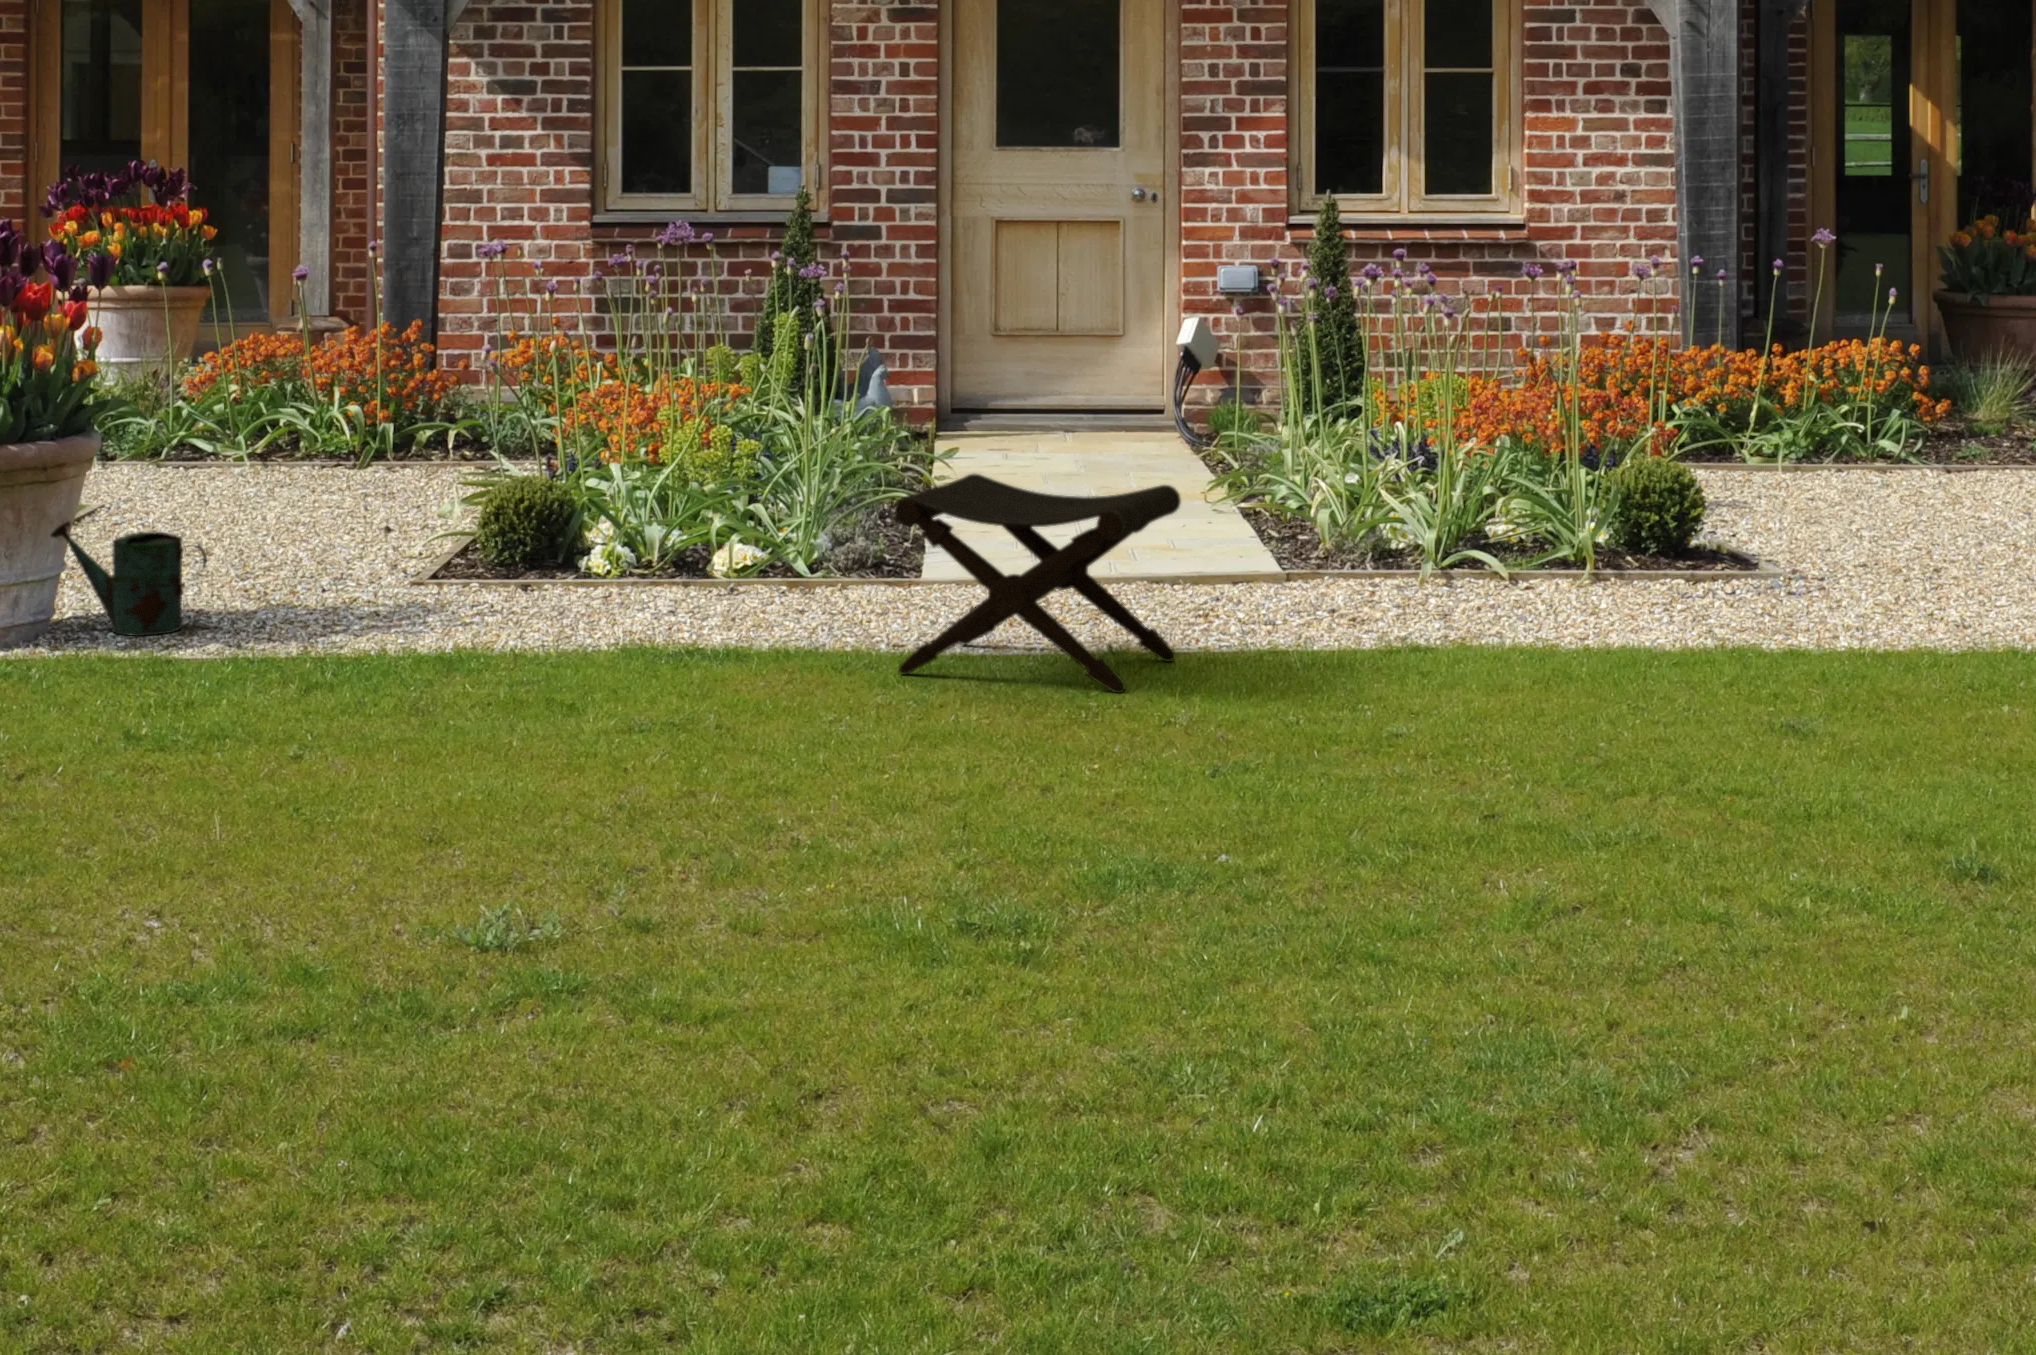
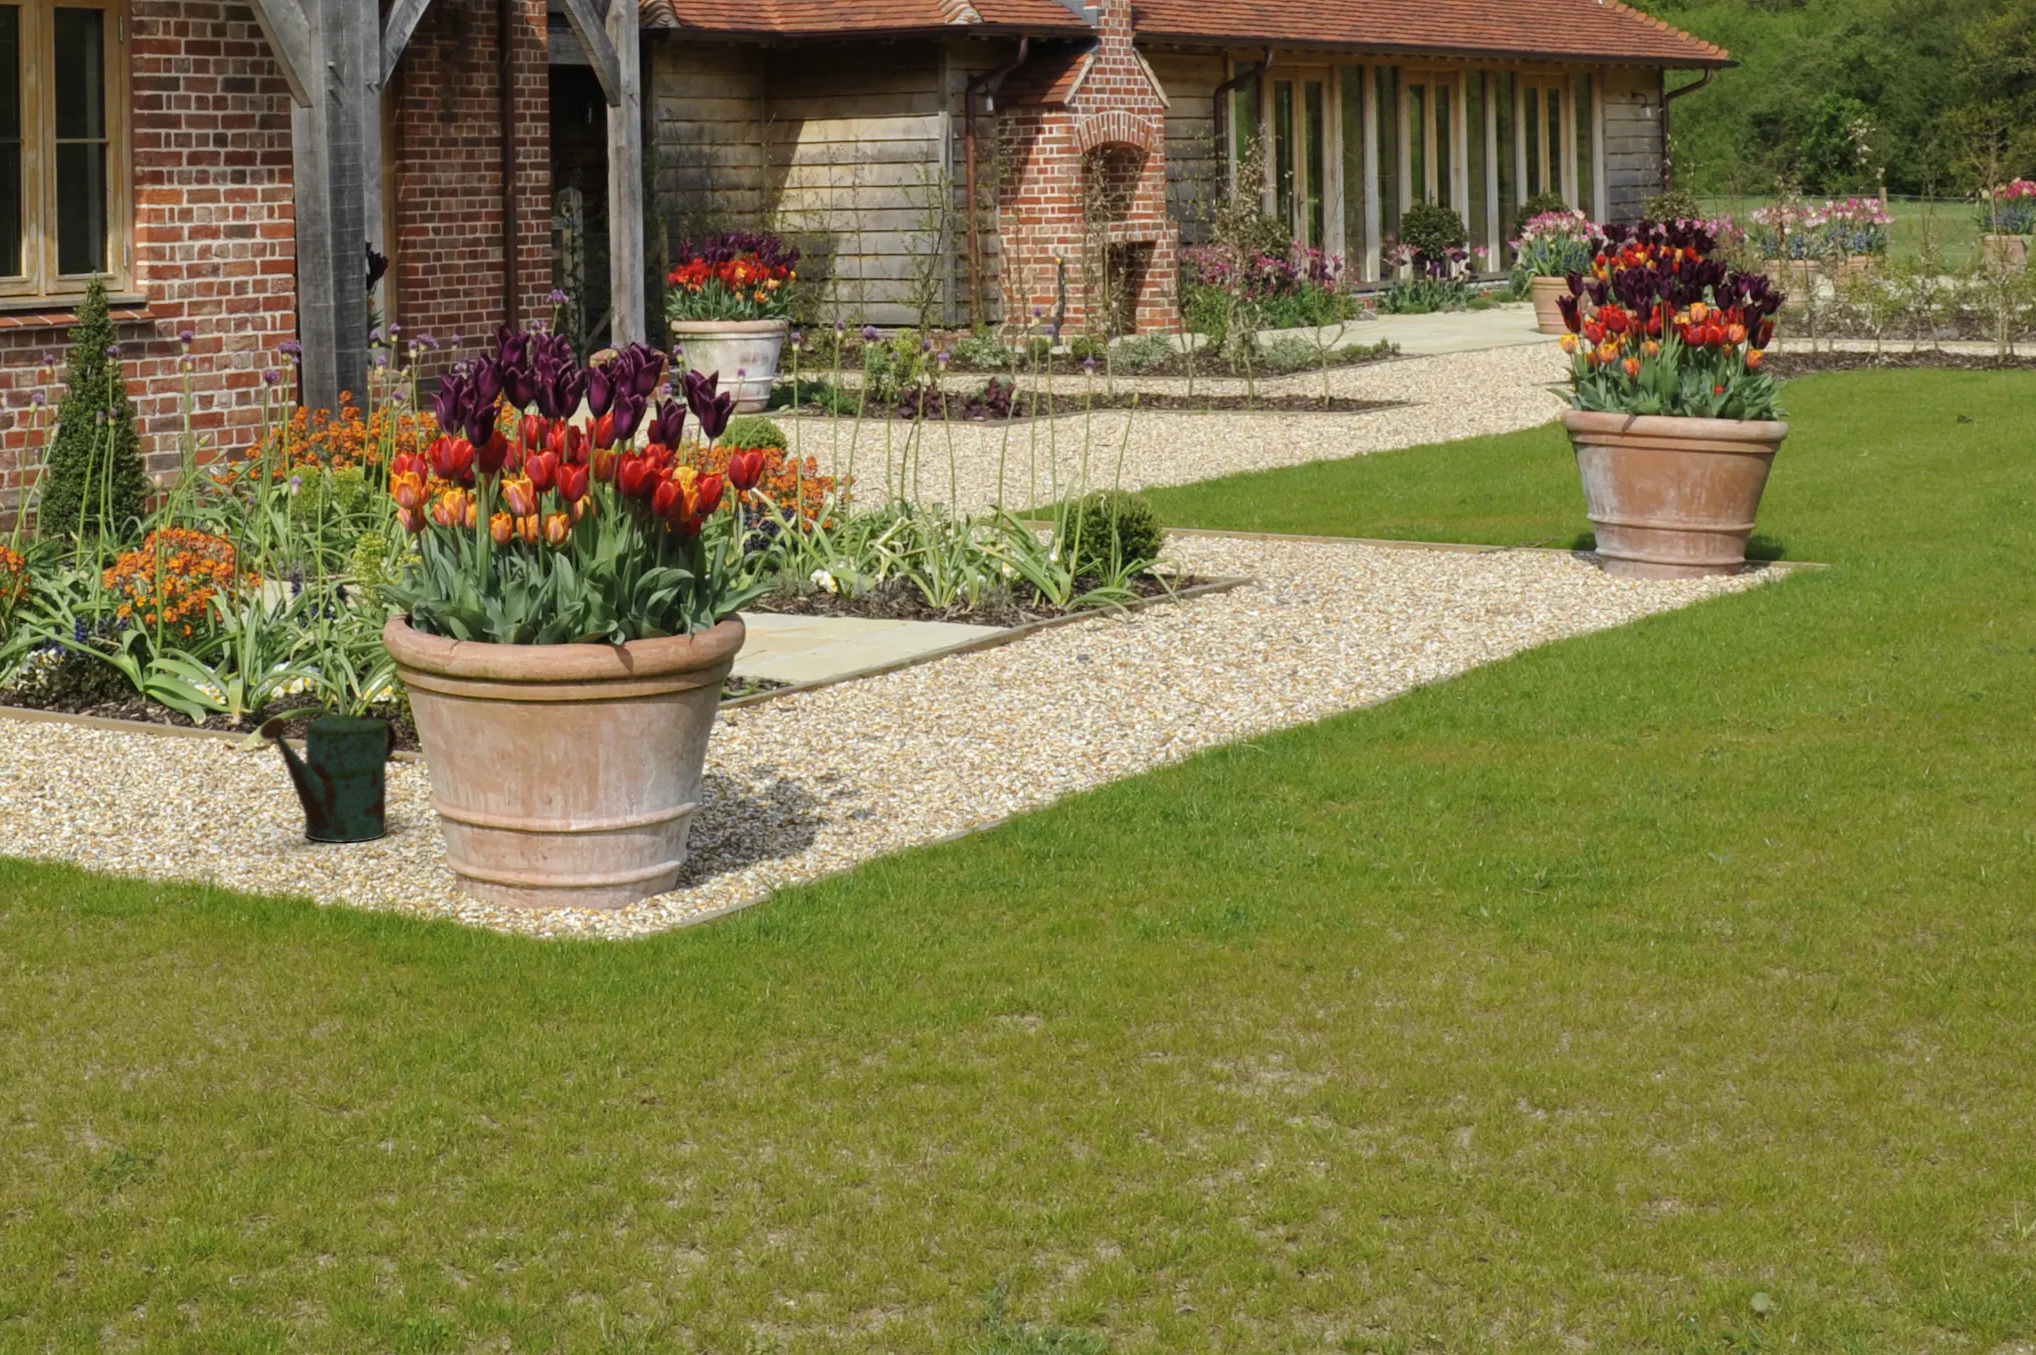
footstool: present [895,474,1181,693] -> none [896,516,1168,714]

